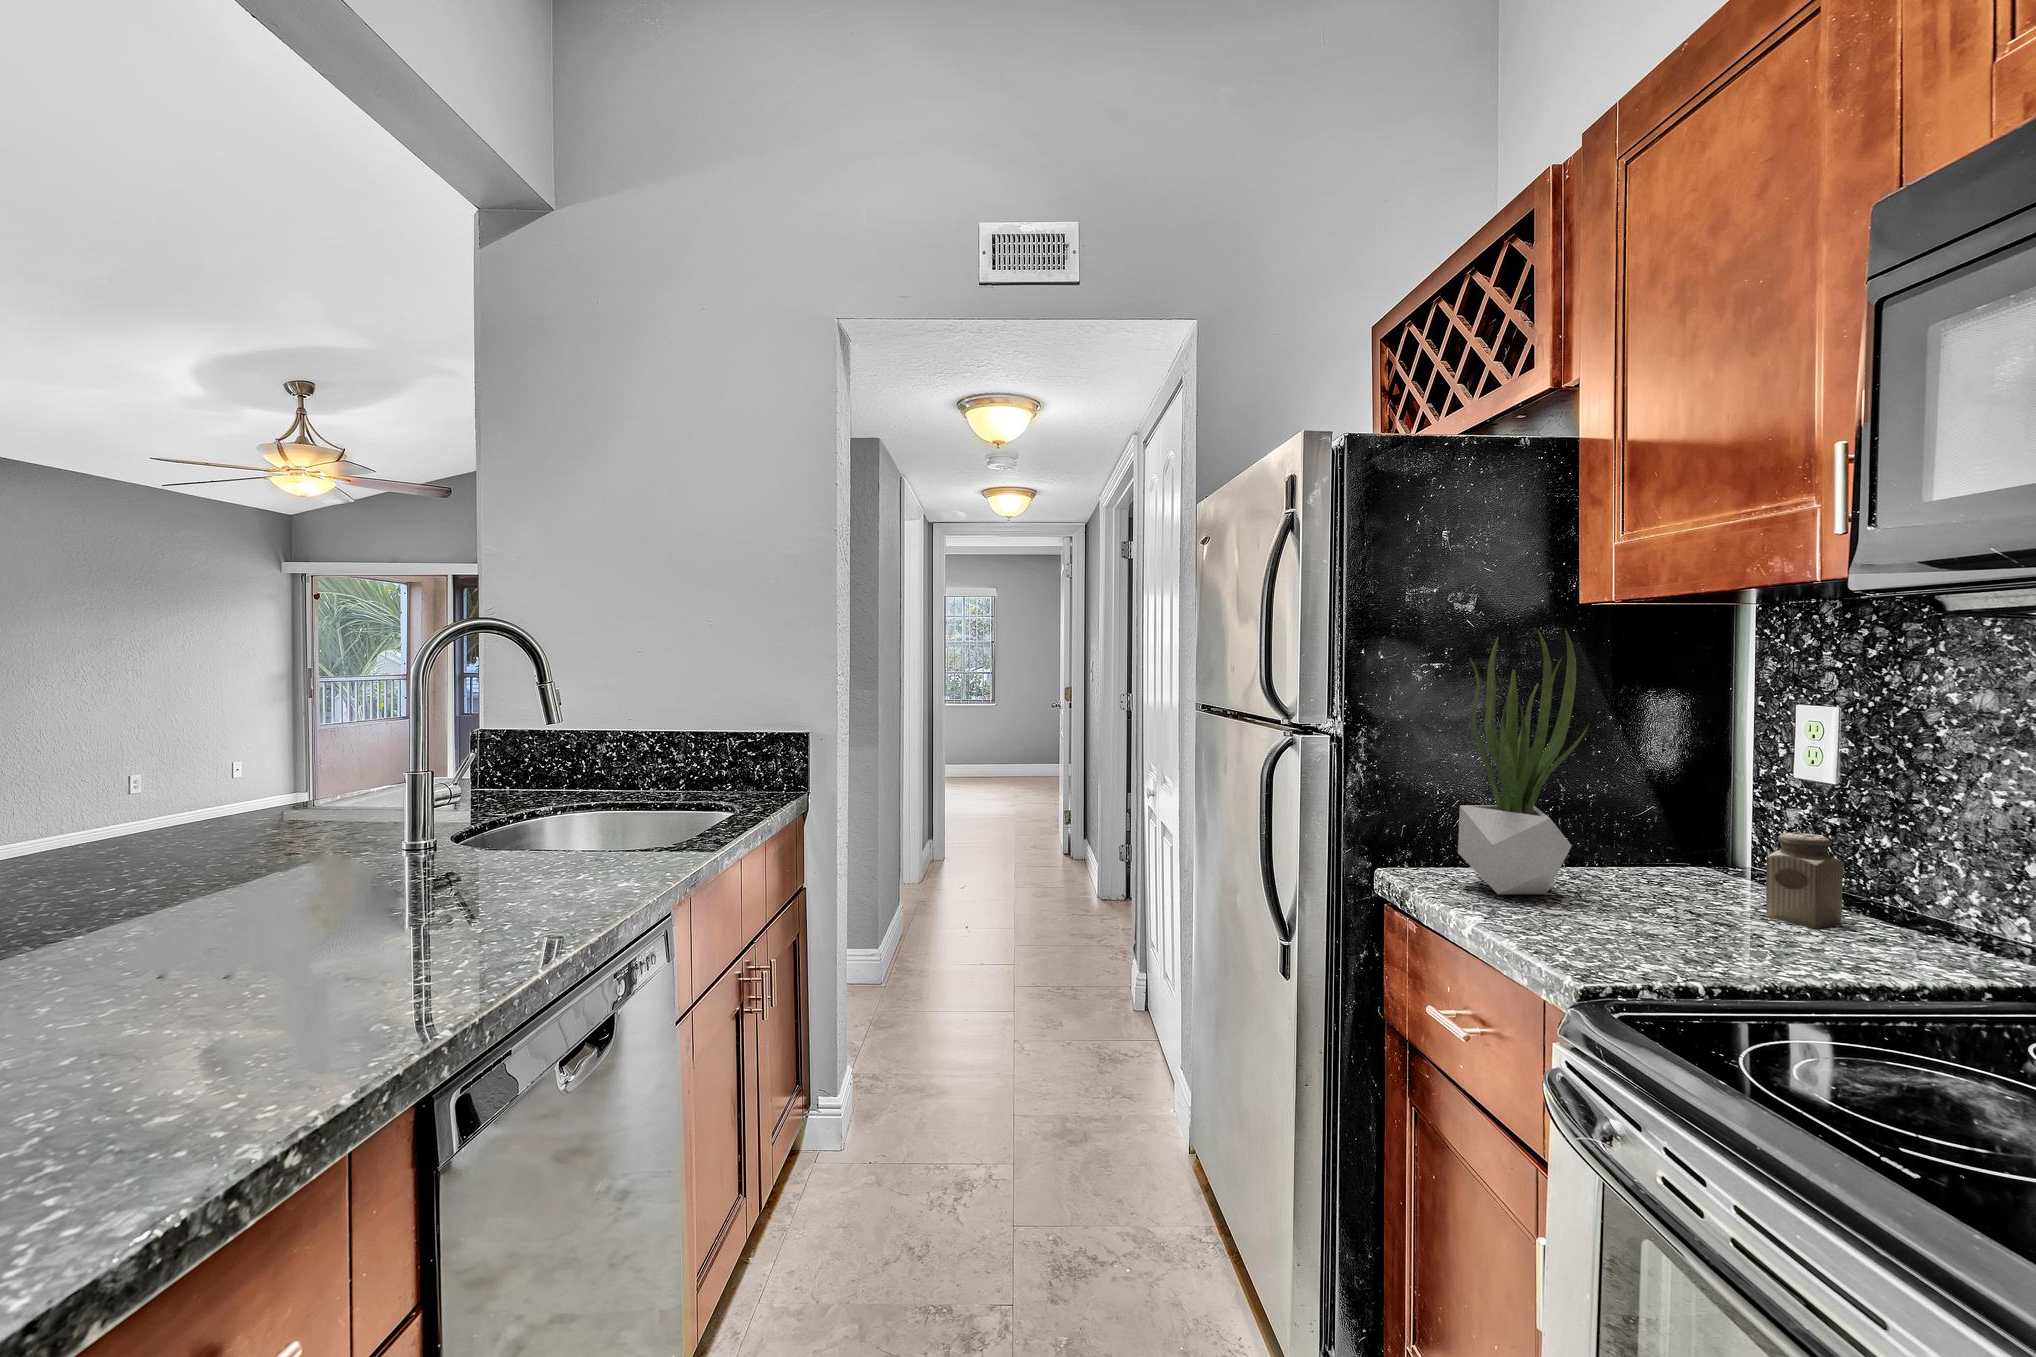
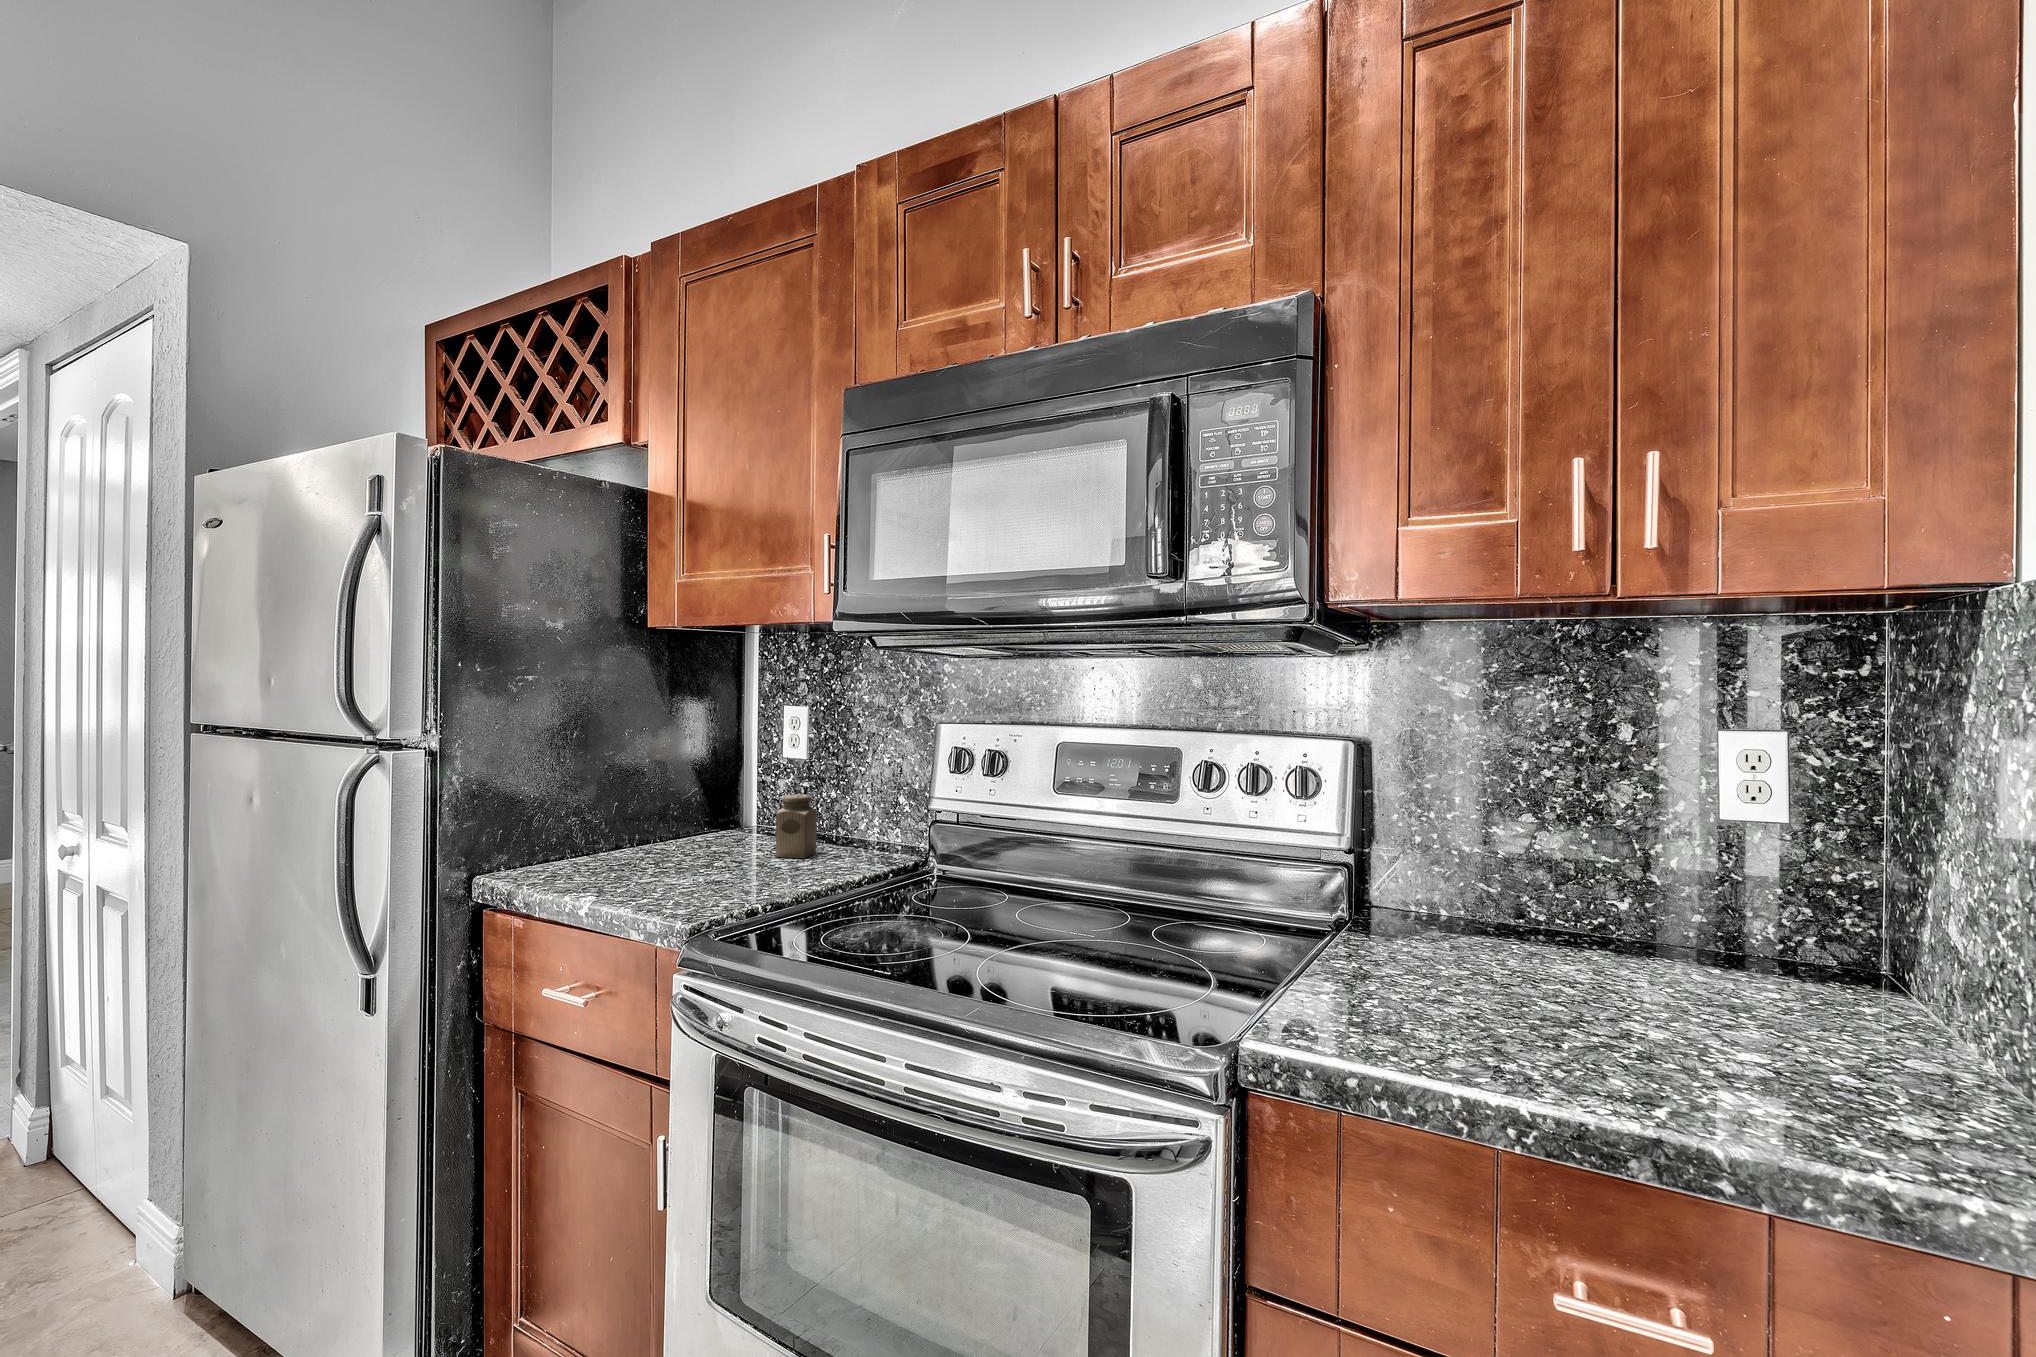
potted plant: present [1458,630,1589,894] -> none [559,649,666,876]

